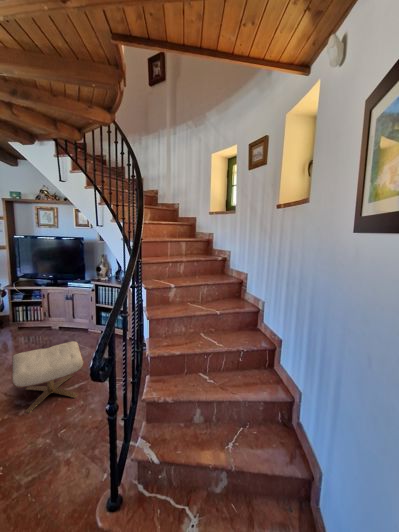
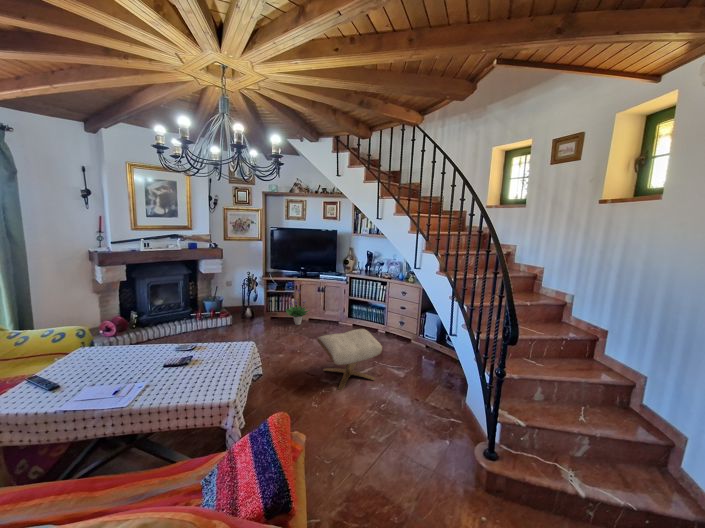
potted plant: none [25,297,56,335] -> present [286,288,309,325]

